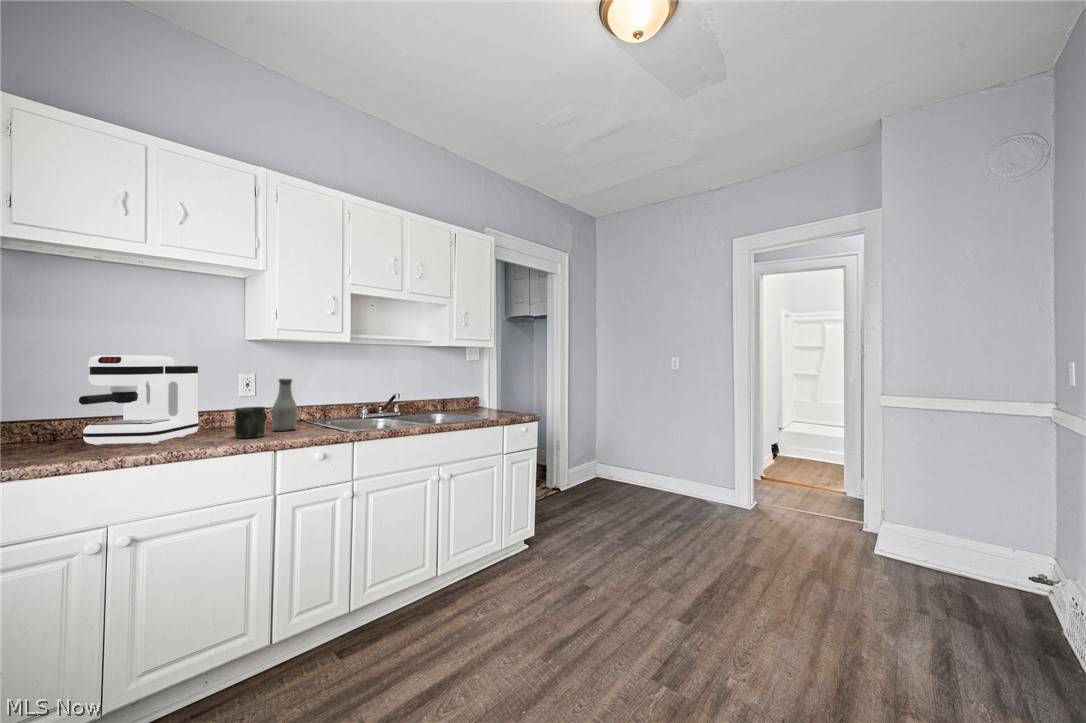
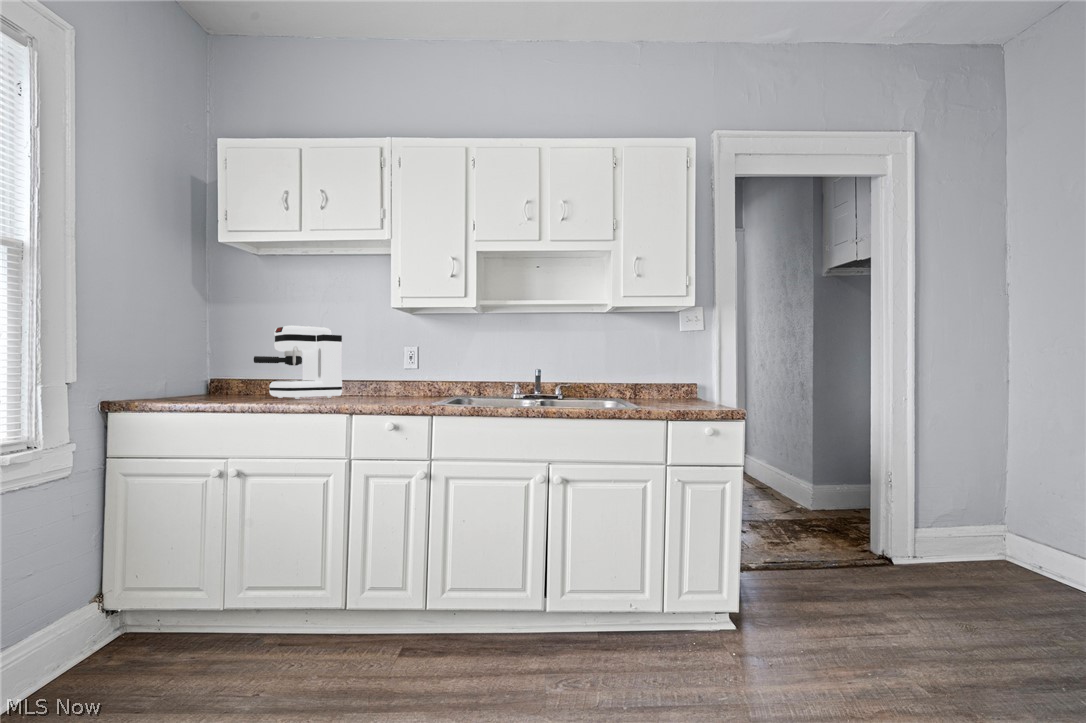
bottle: present [272,379,297,431] -> none [397,347,419,400]
mug: present [234,407,267,438] -> none [348,373,382,401]

